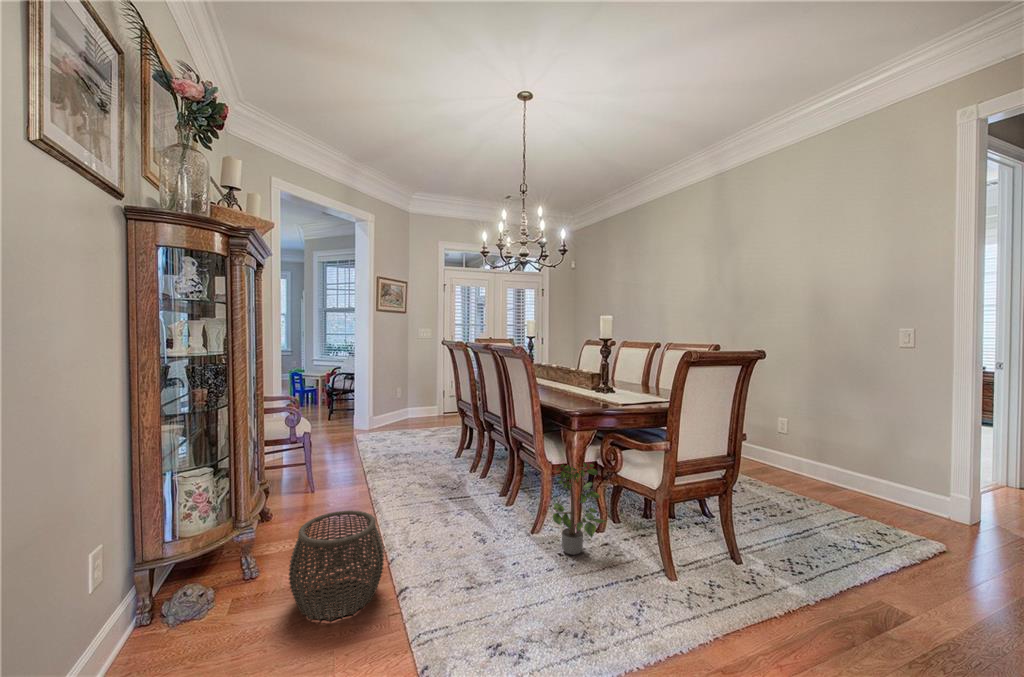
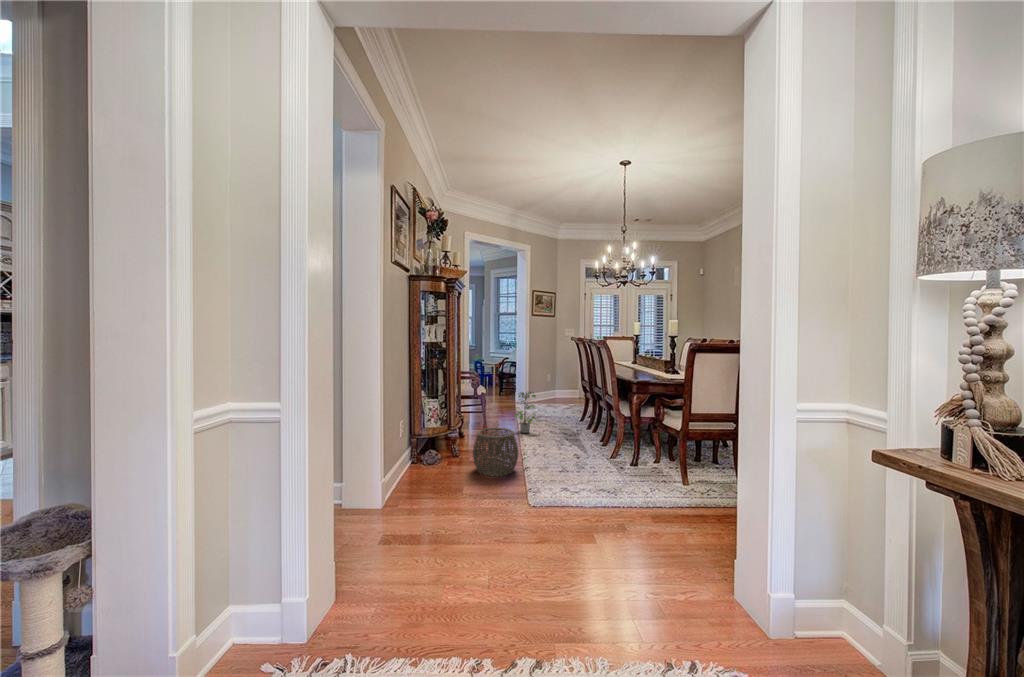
potted plant: present [553,463,606,555] -> present [515,392,536,433]

